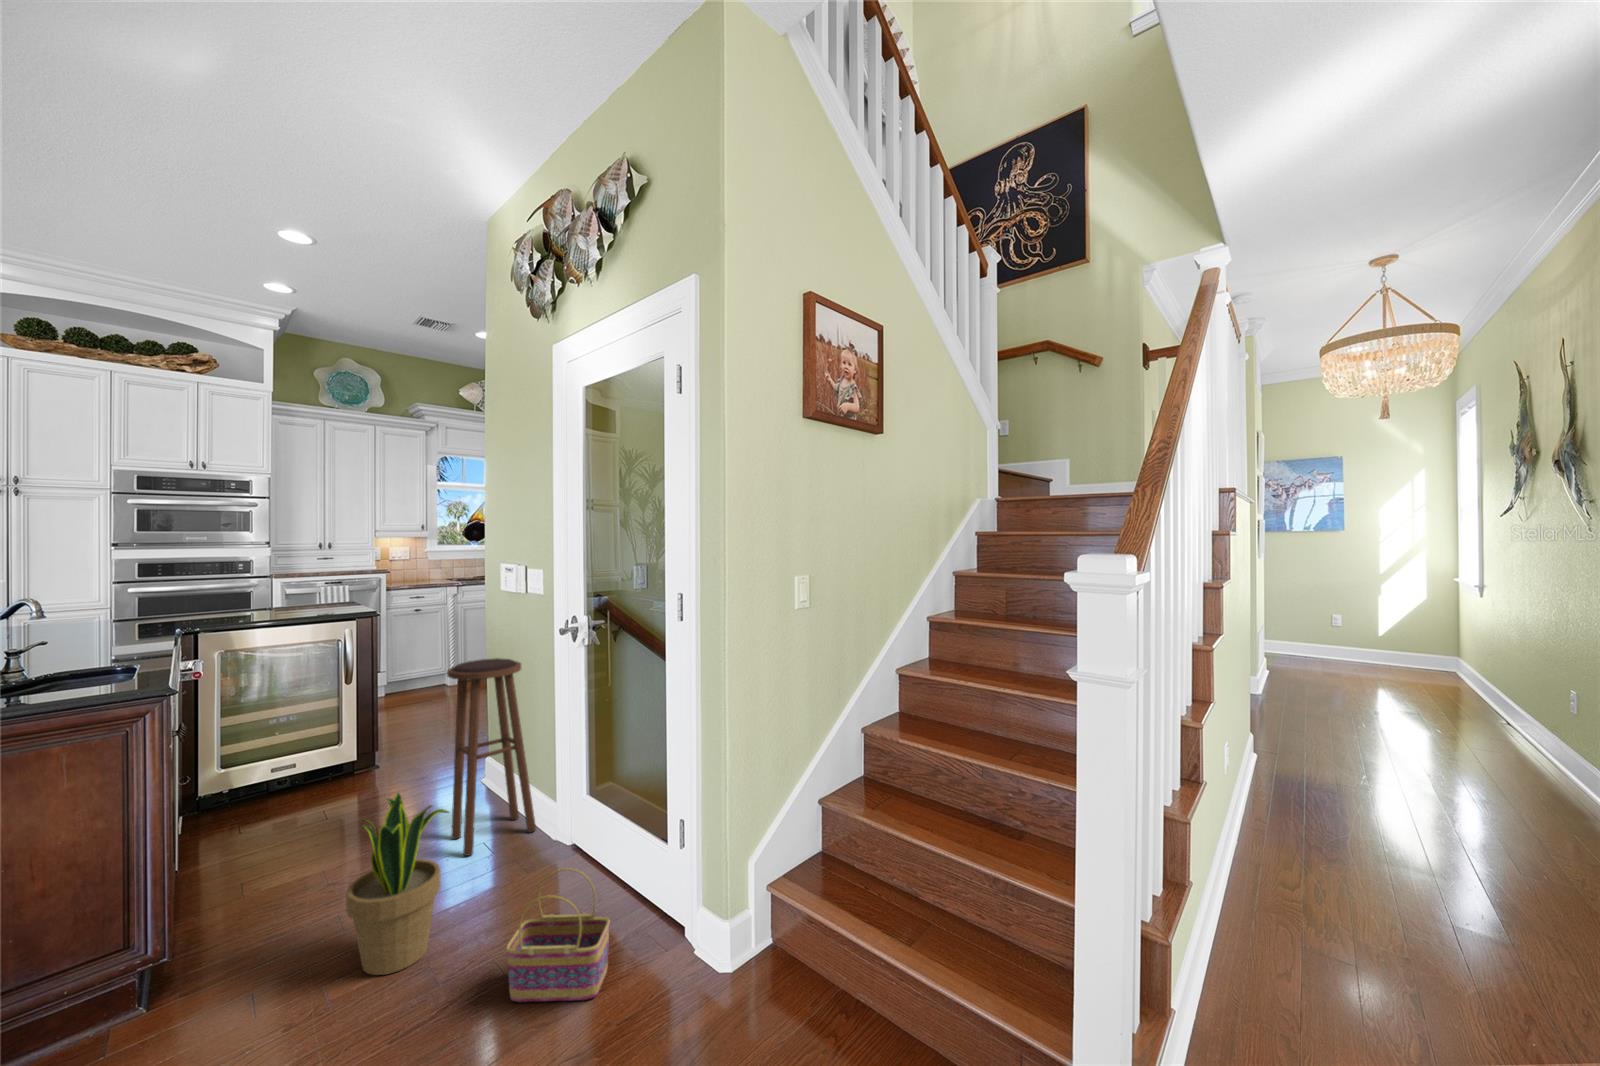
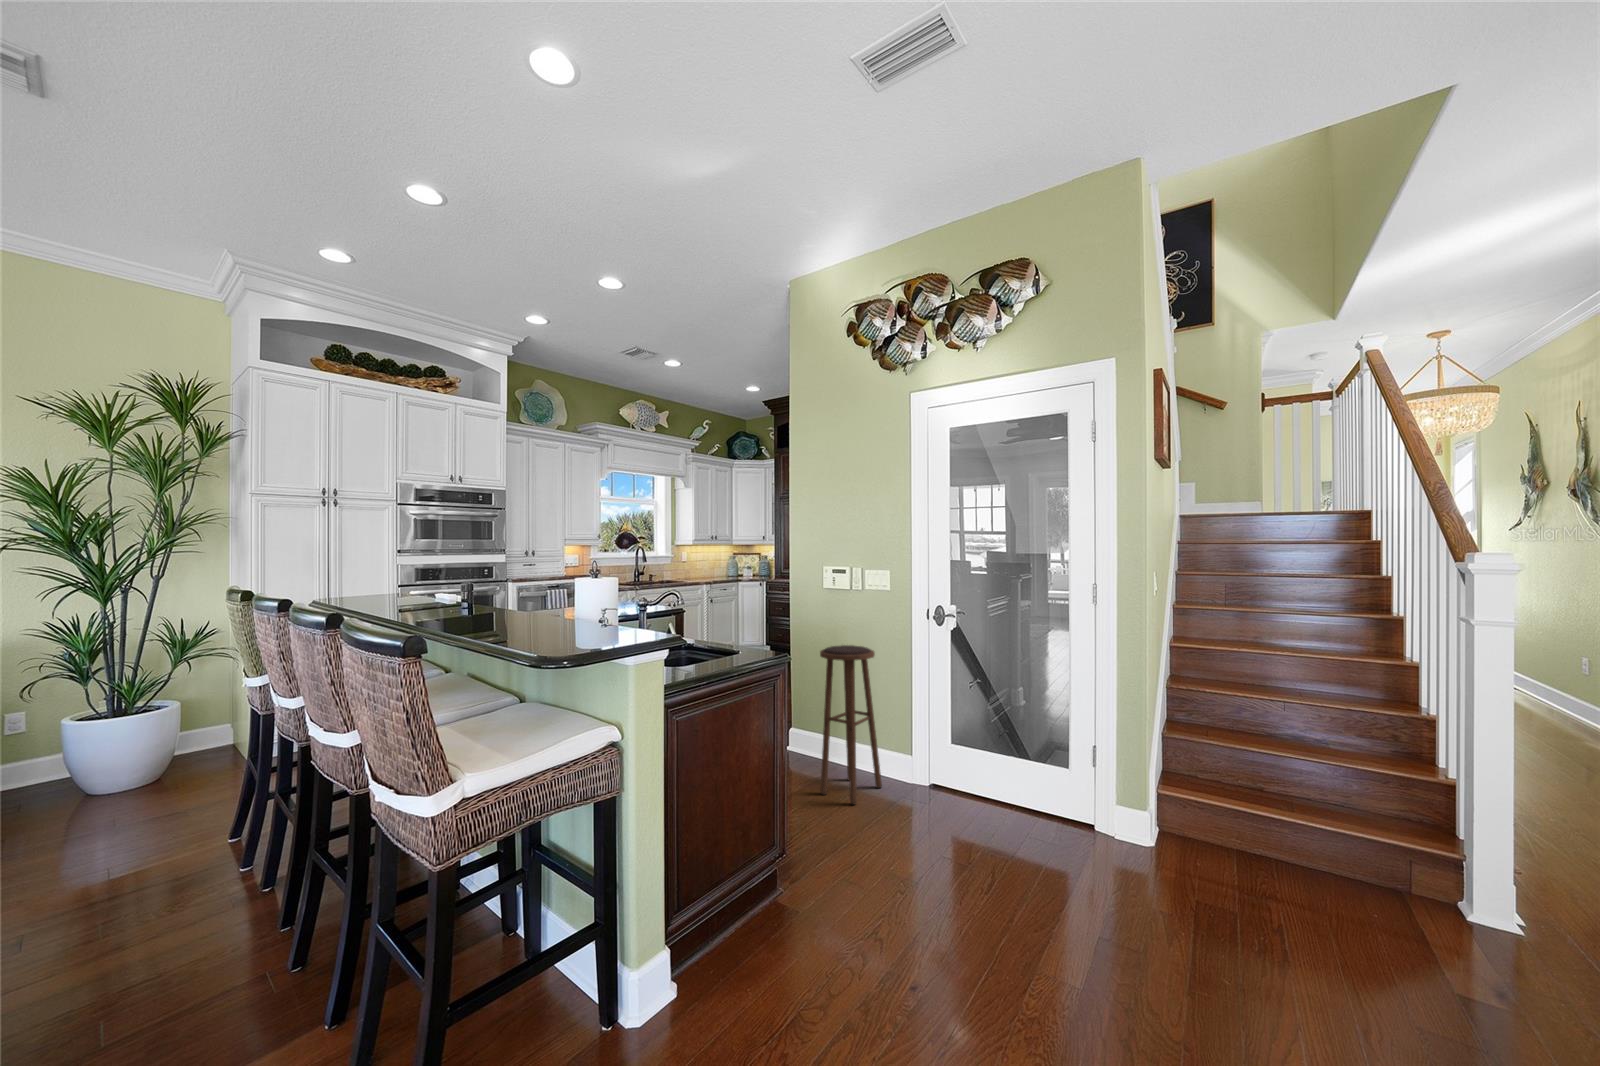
potted plant: present [346,793,449,975] -> none [872,742,941,876]
basket: present [506,868,610,1002] -> none [1012,790,1089,884]

